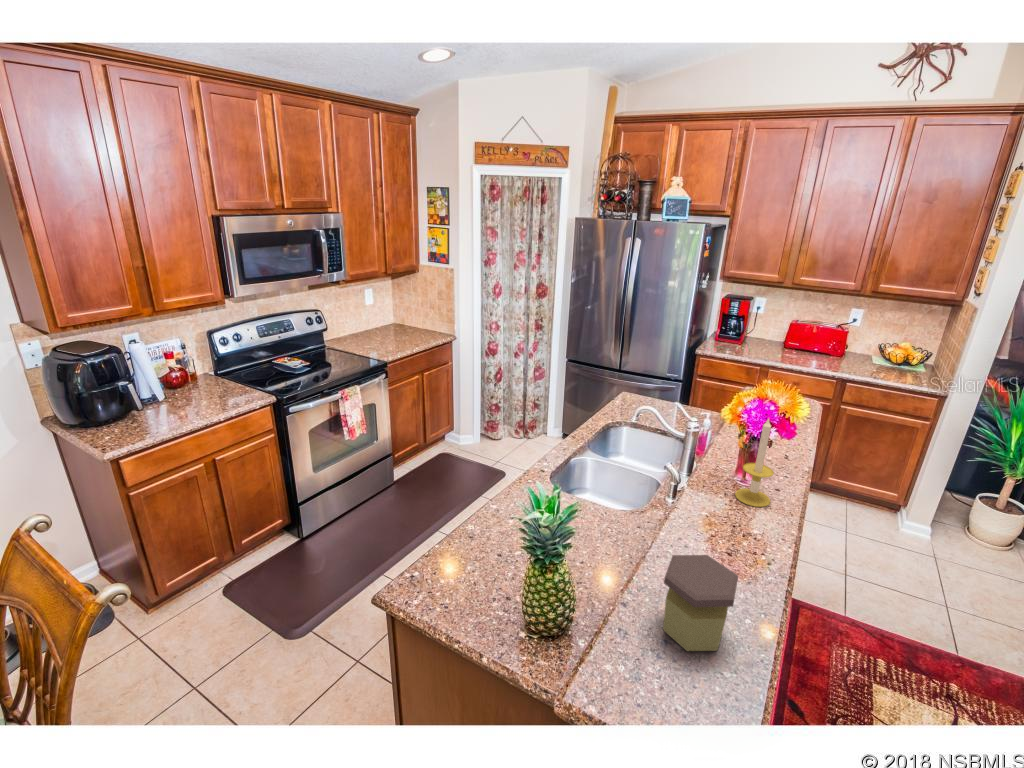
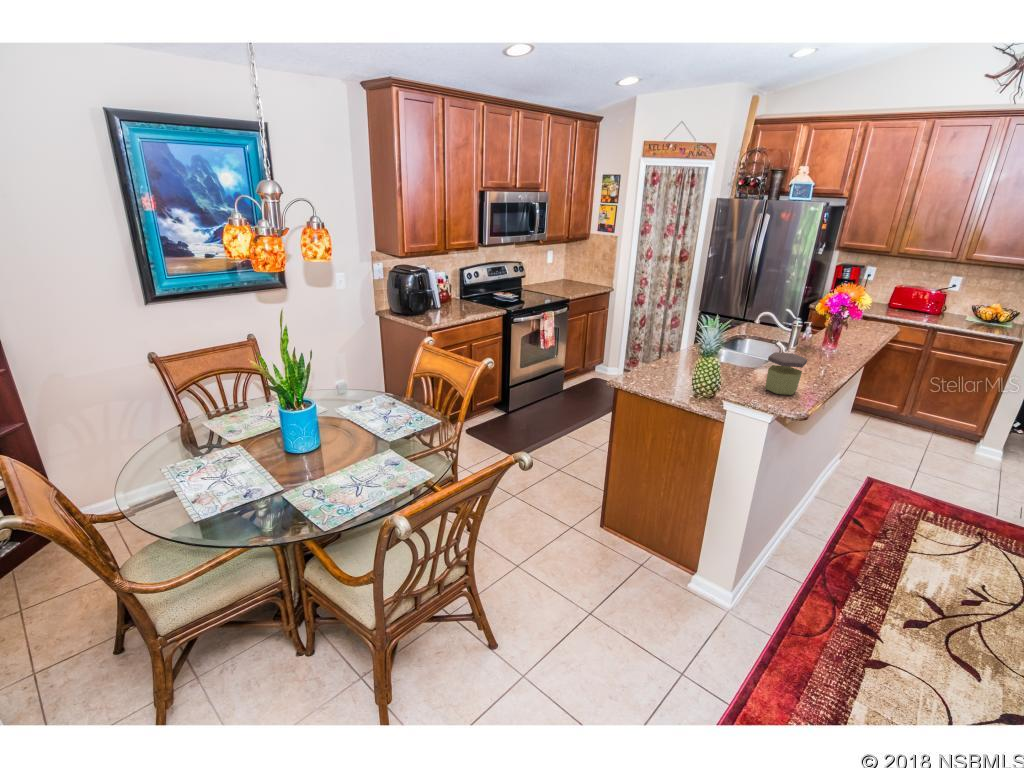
candle: present [735,419,774,507] -> none [818,308,844,363]

